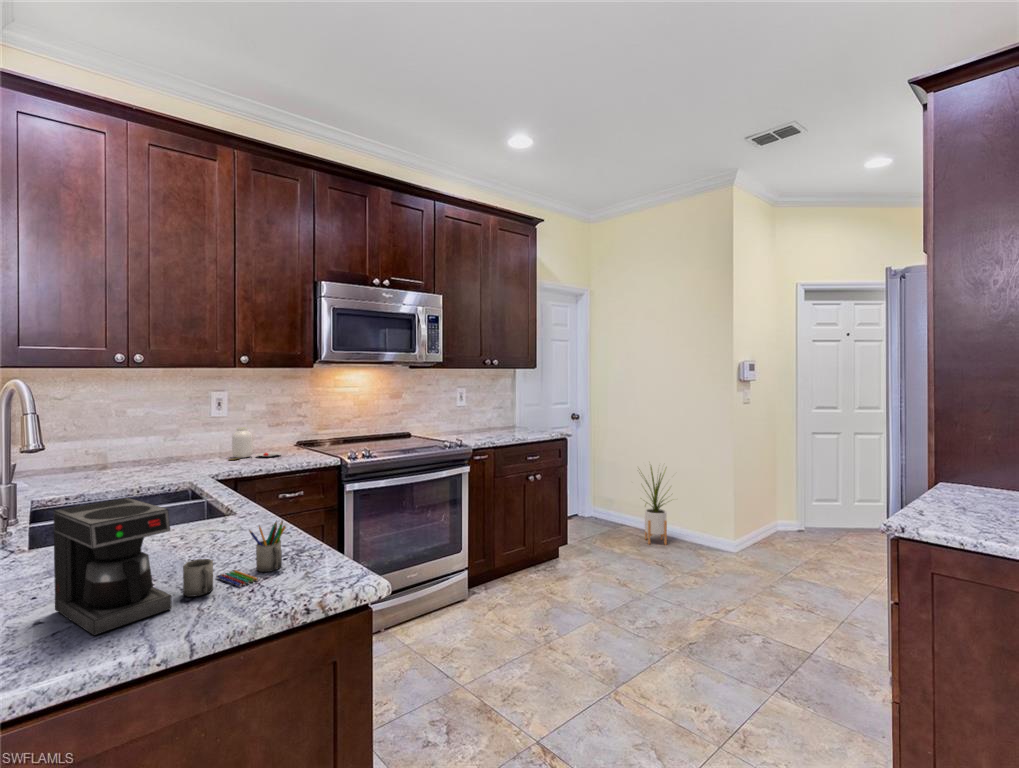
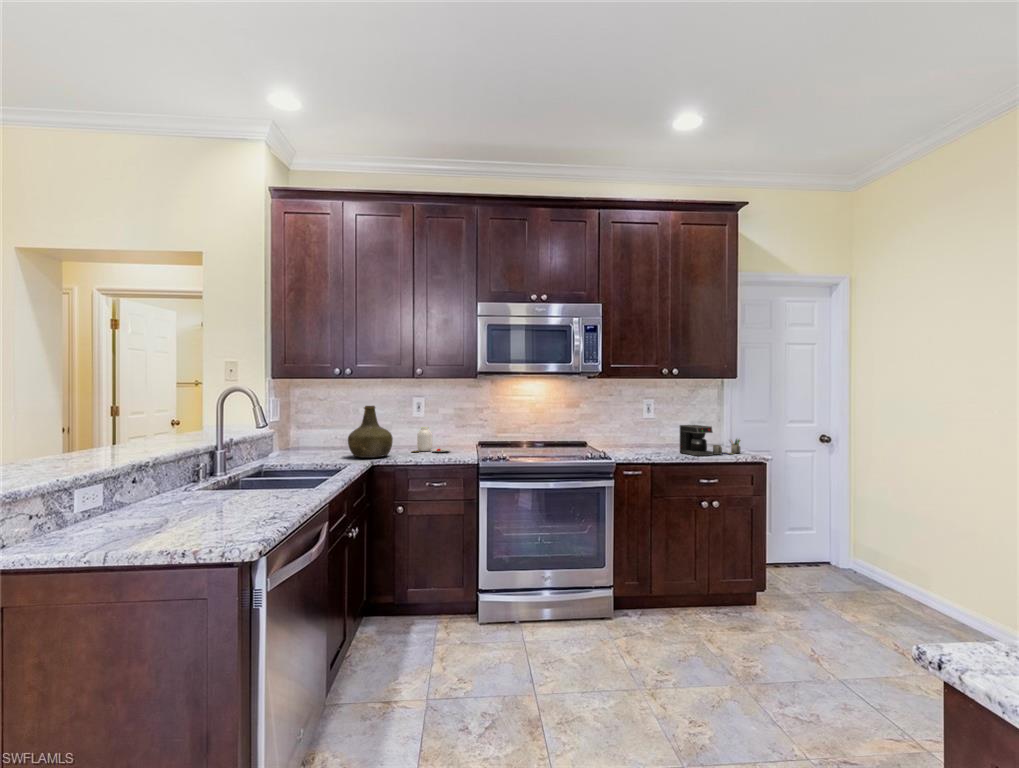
bottle: none [152,402,220,473] -> present [348,406,393,458]
house plant: present [645,467,669,545] -> none [880,502,966,628]
coffee maker: present [53,498,286,635] -> present [680,425,741,456]

